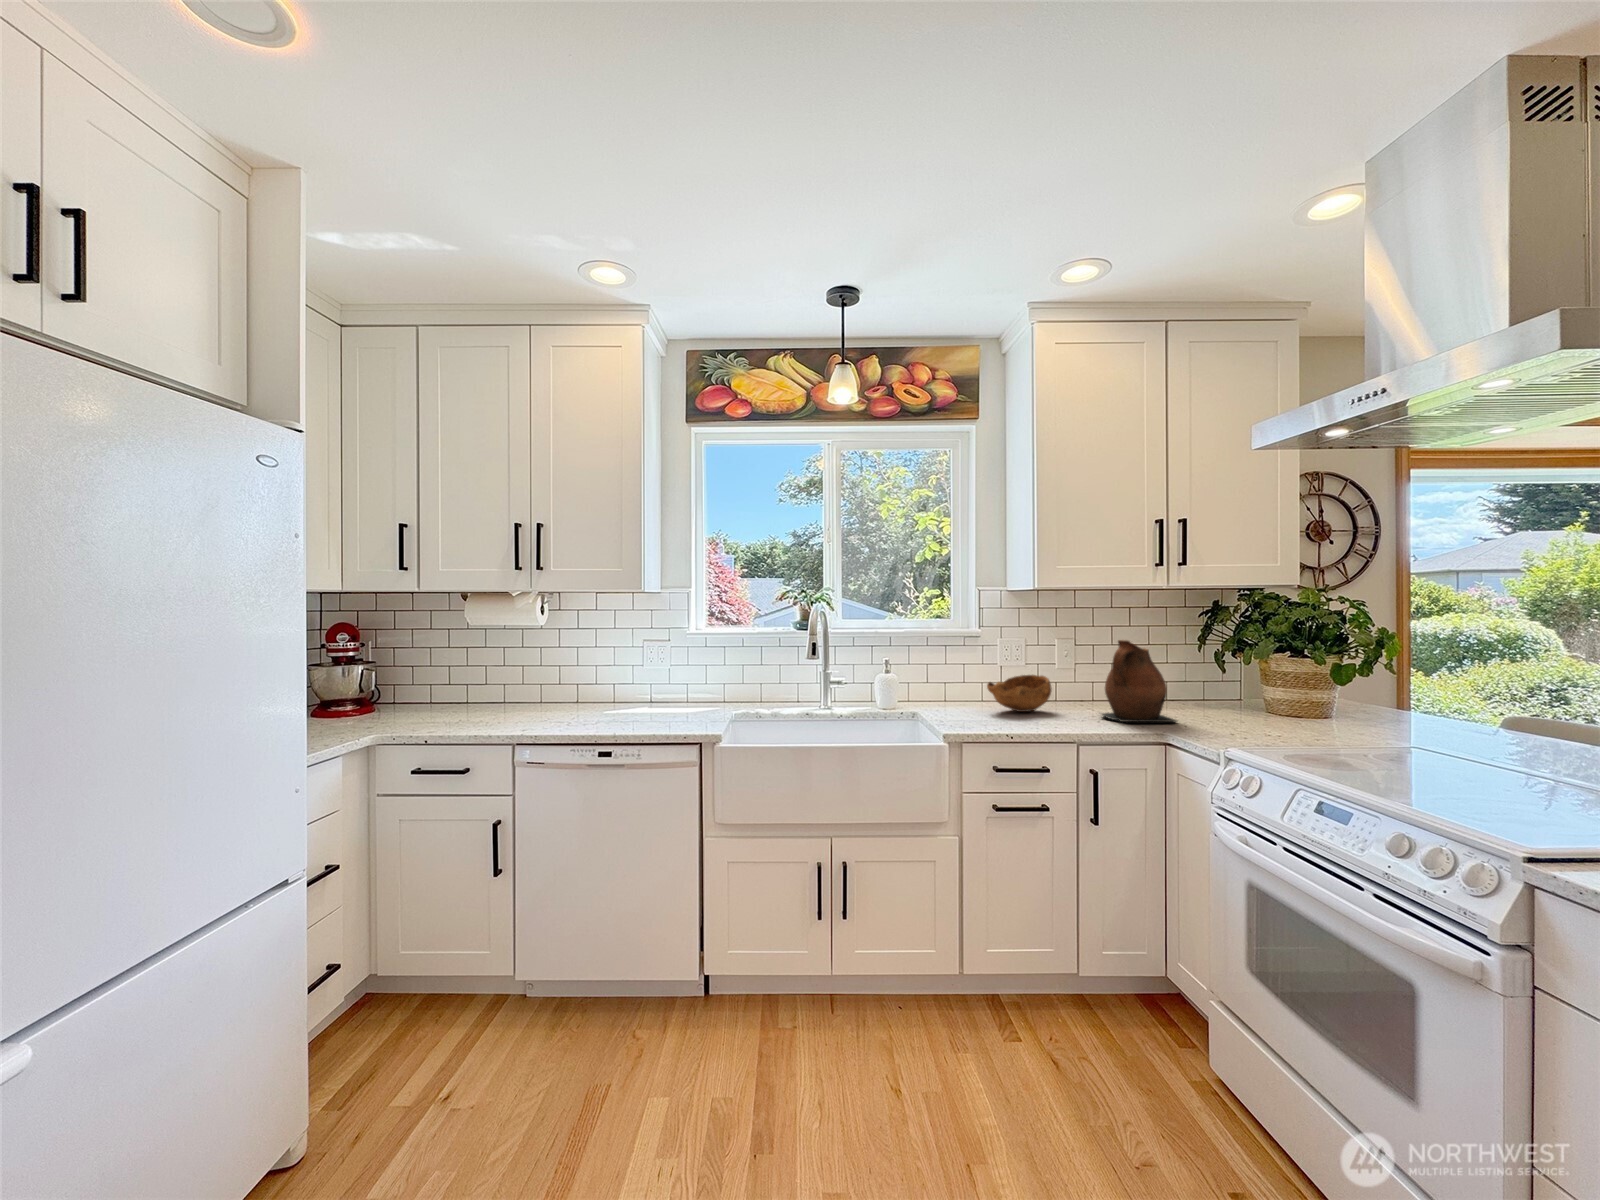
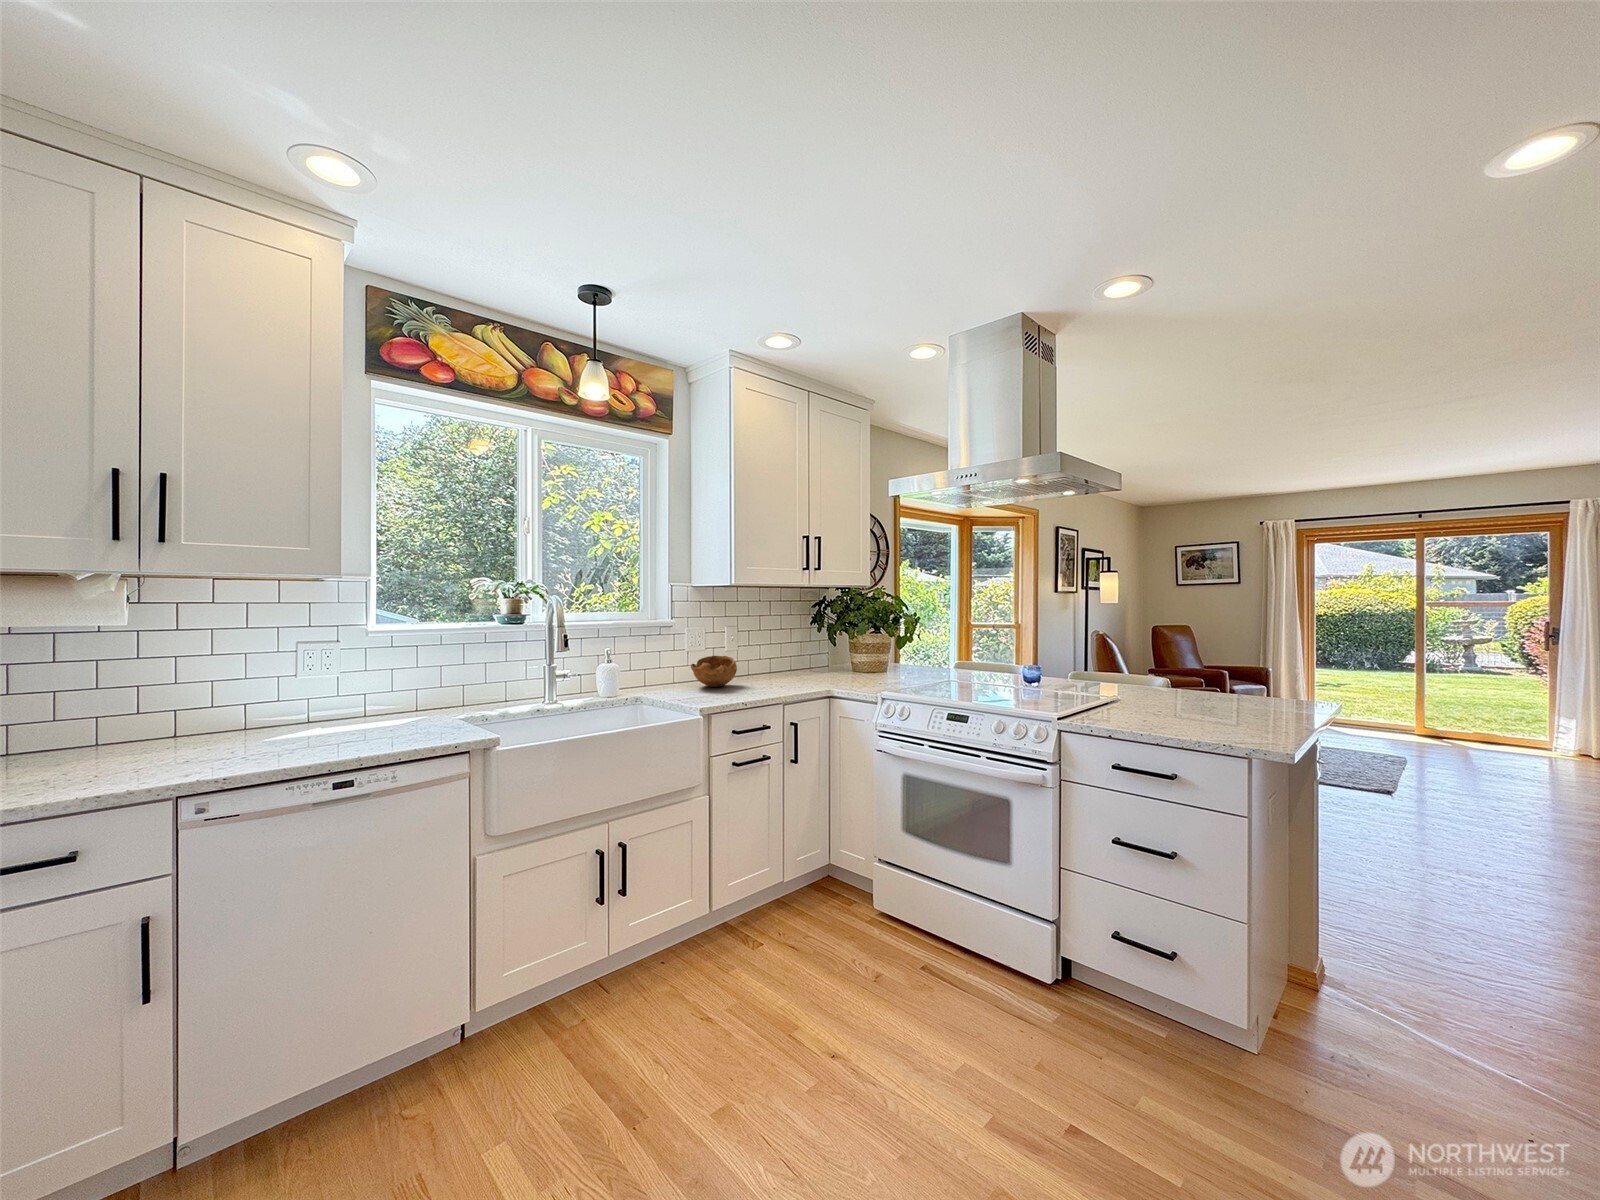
ceramic pitcher: present [1102,640,1177,723] -> none [772,626,828,687]

